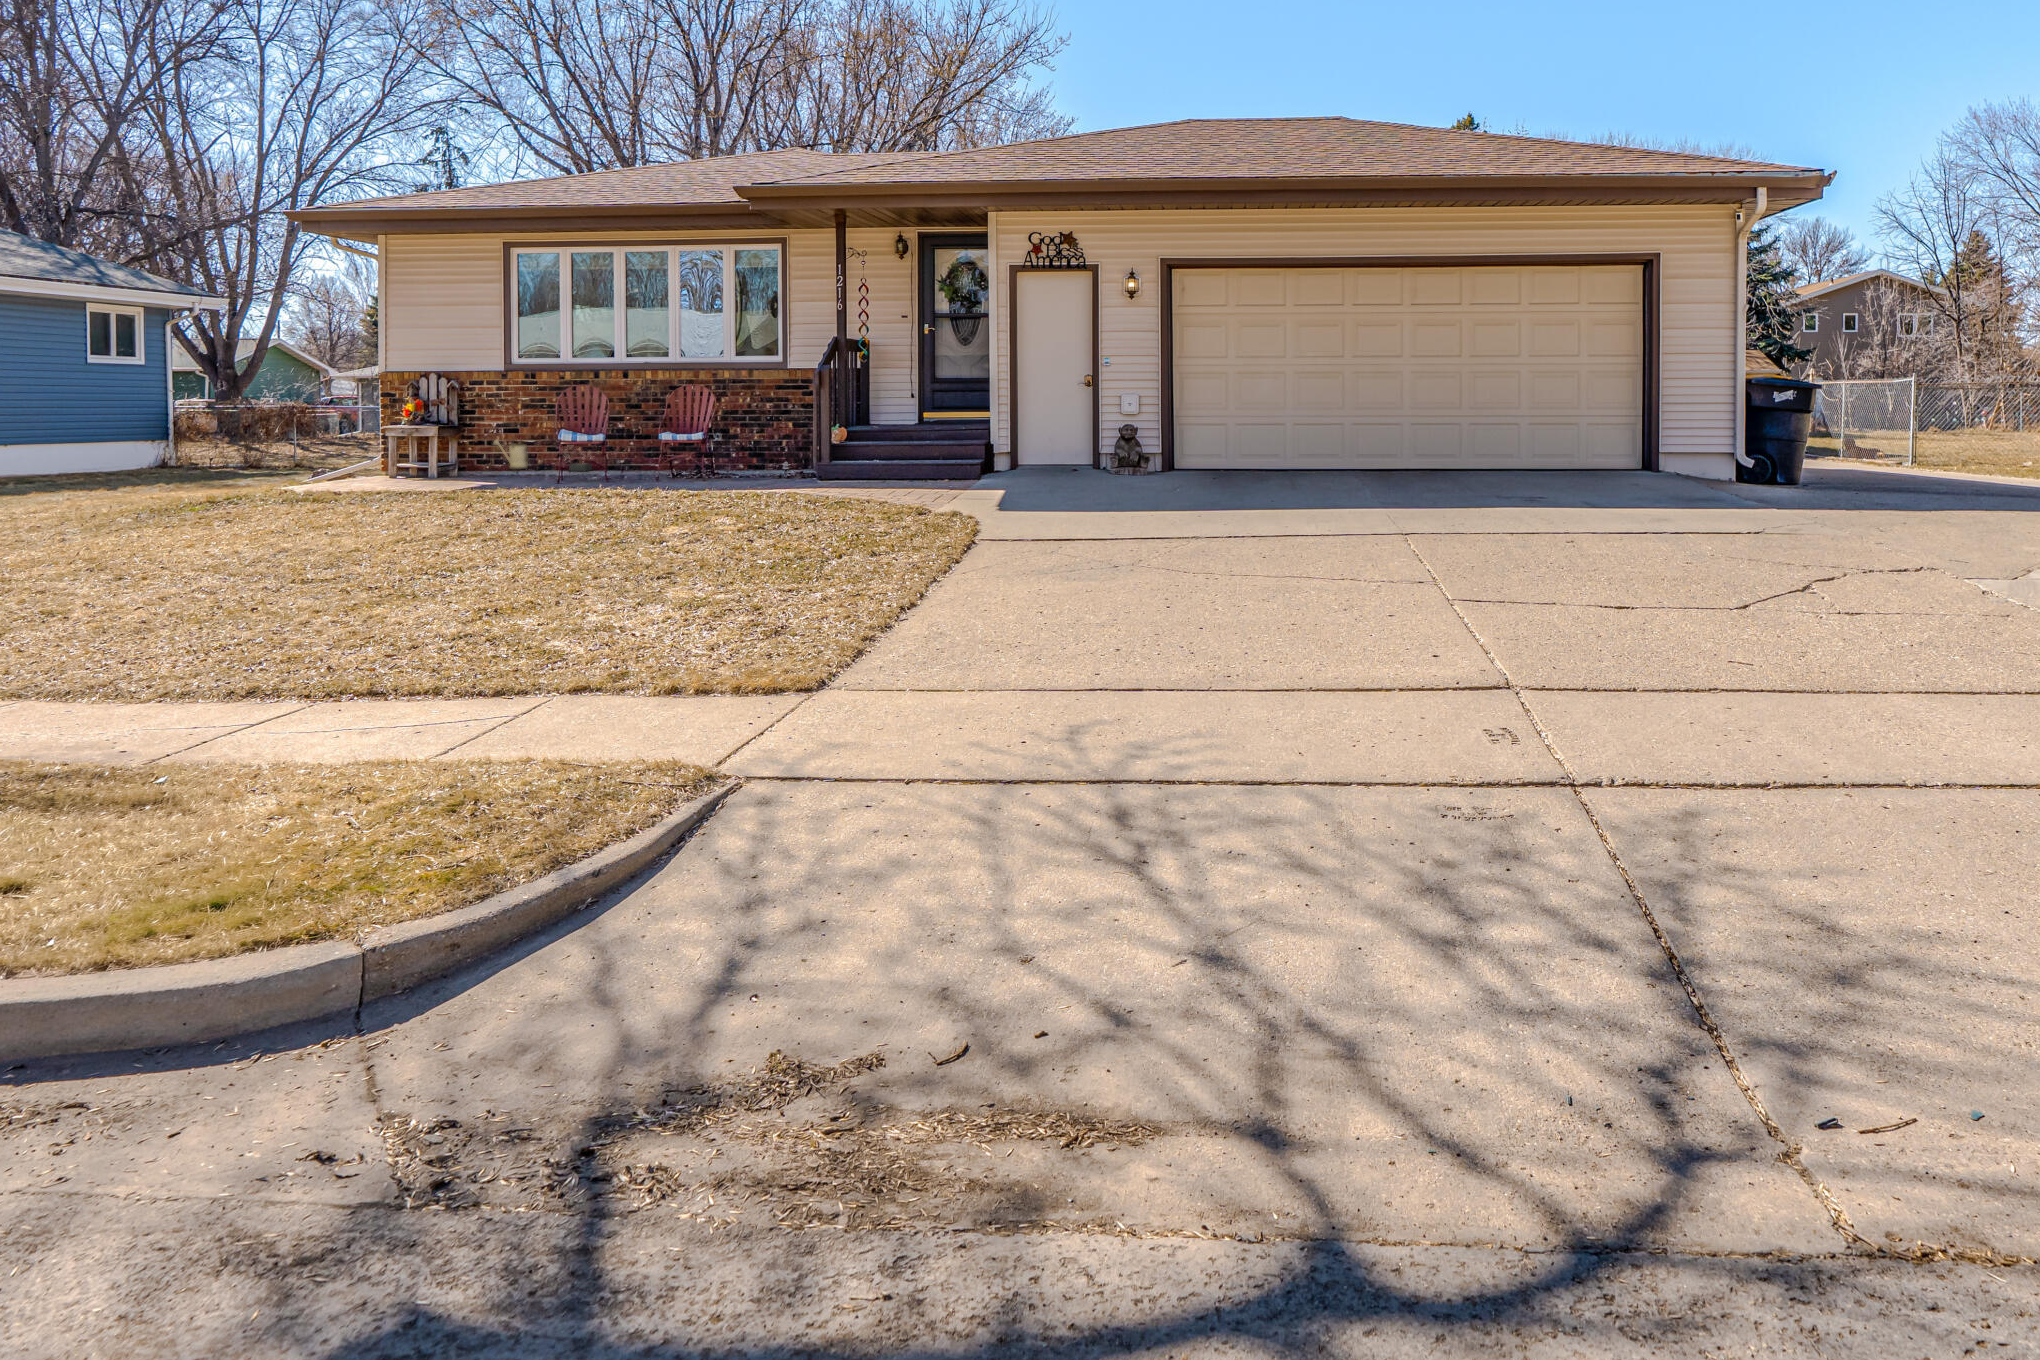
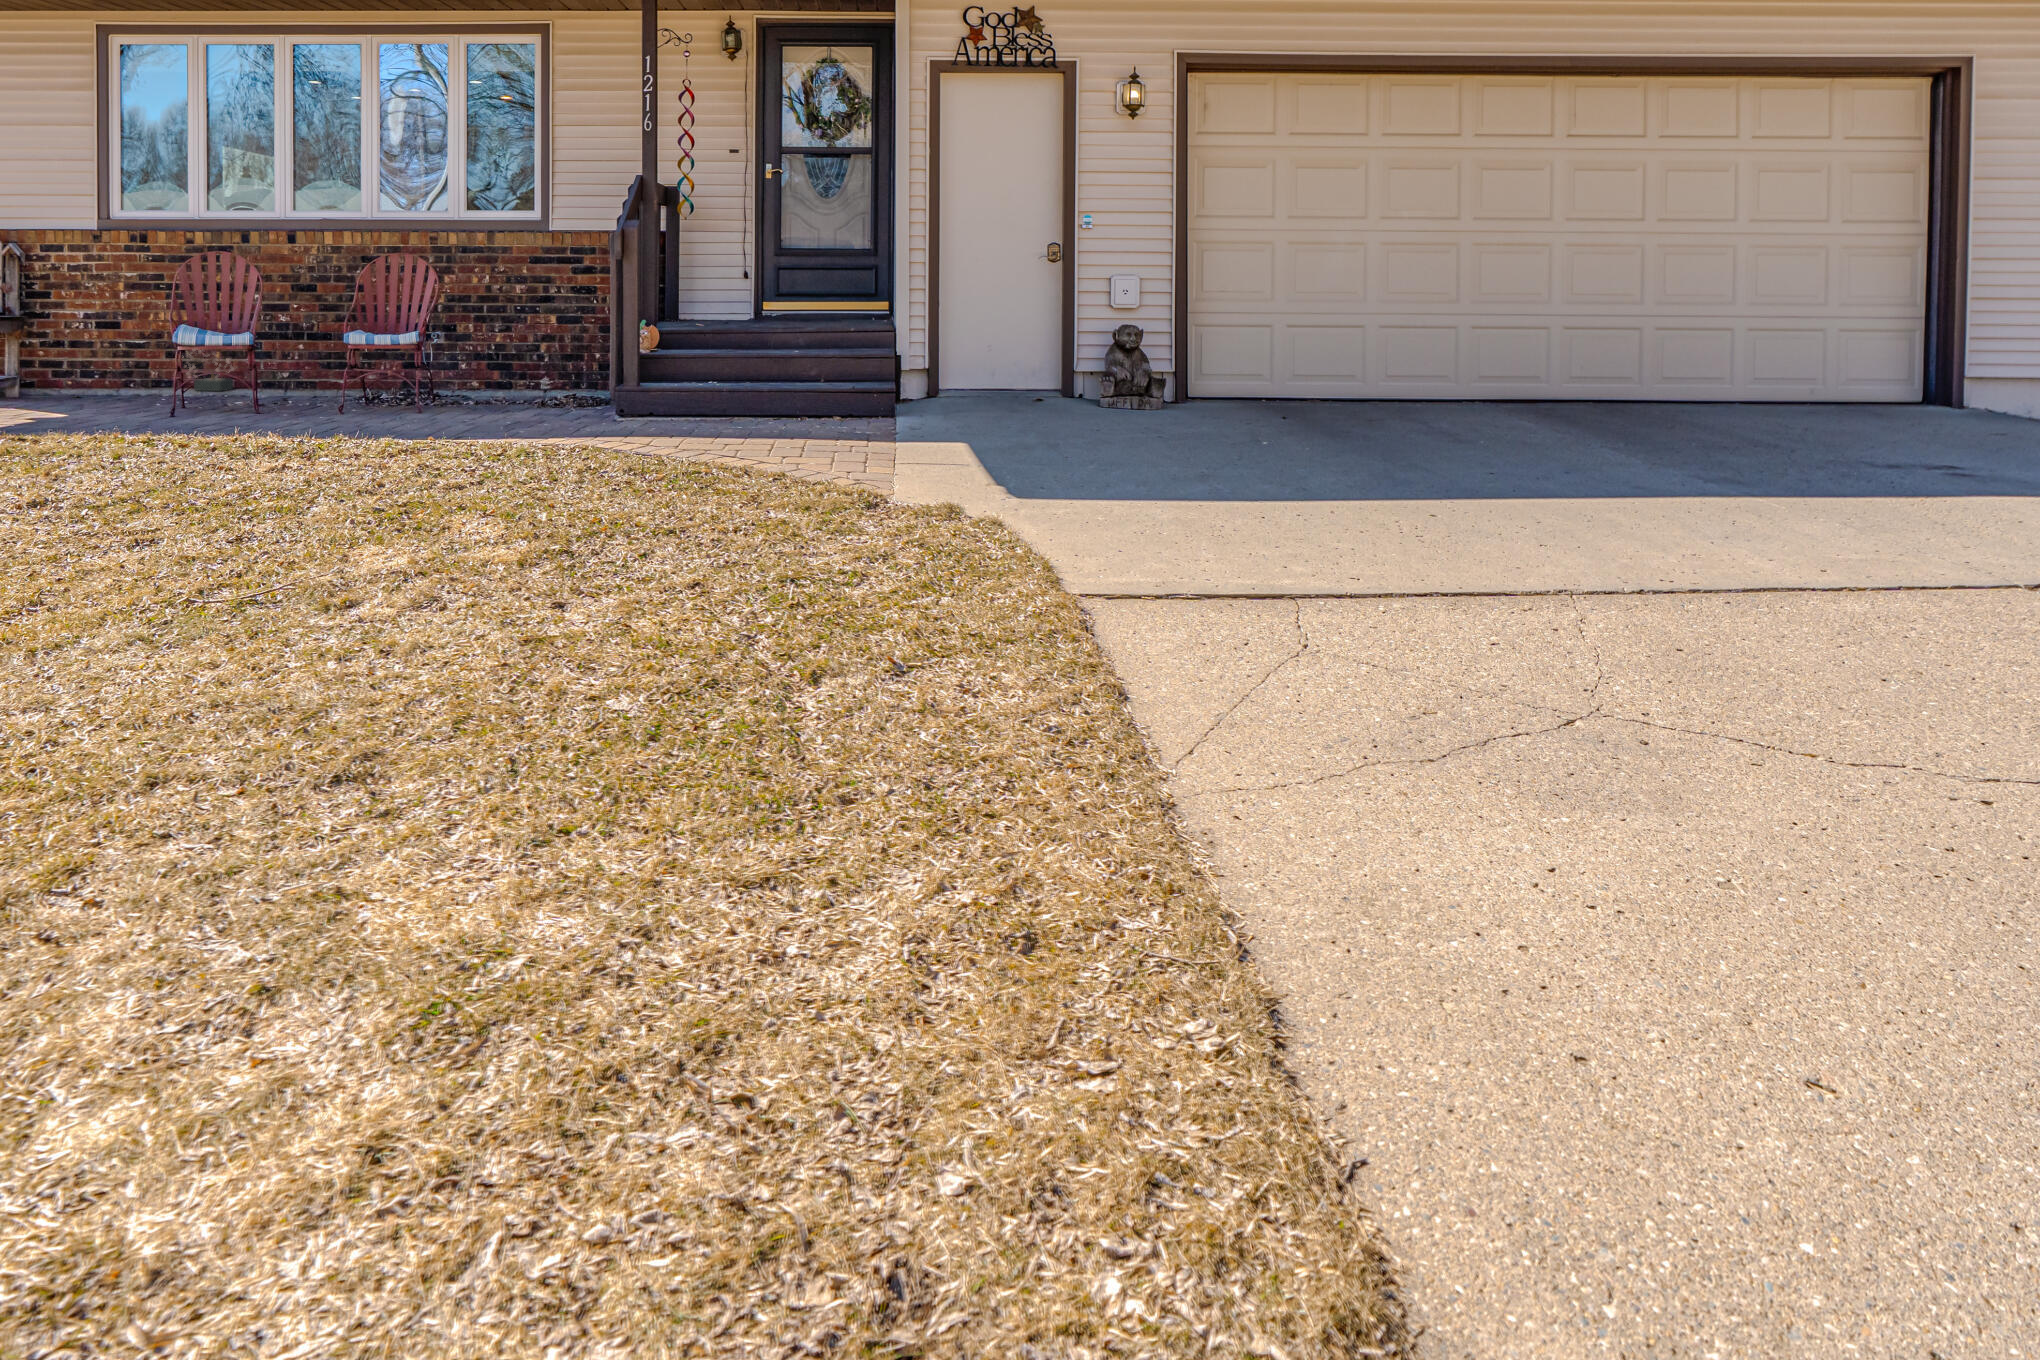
watering can: present [493,440,528,469] -> none [72,333,133,387]

